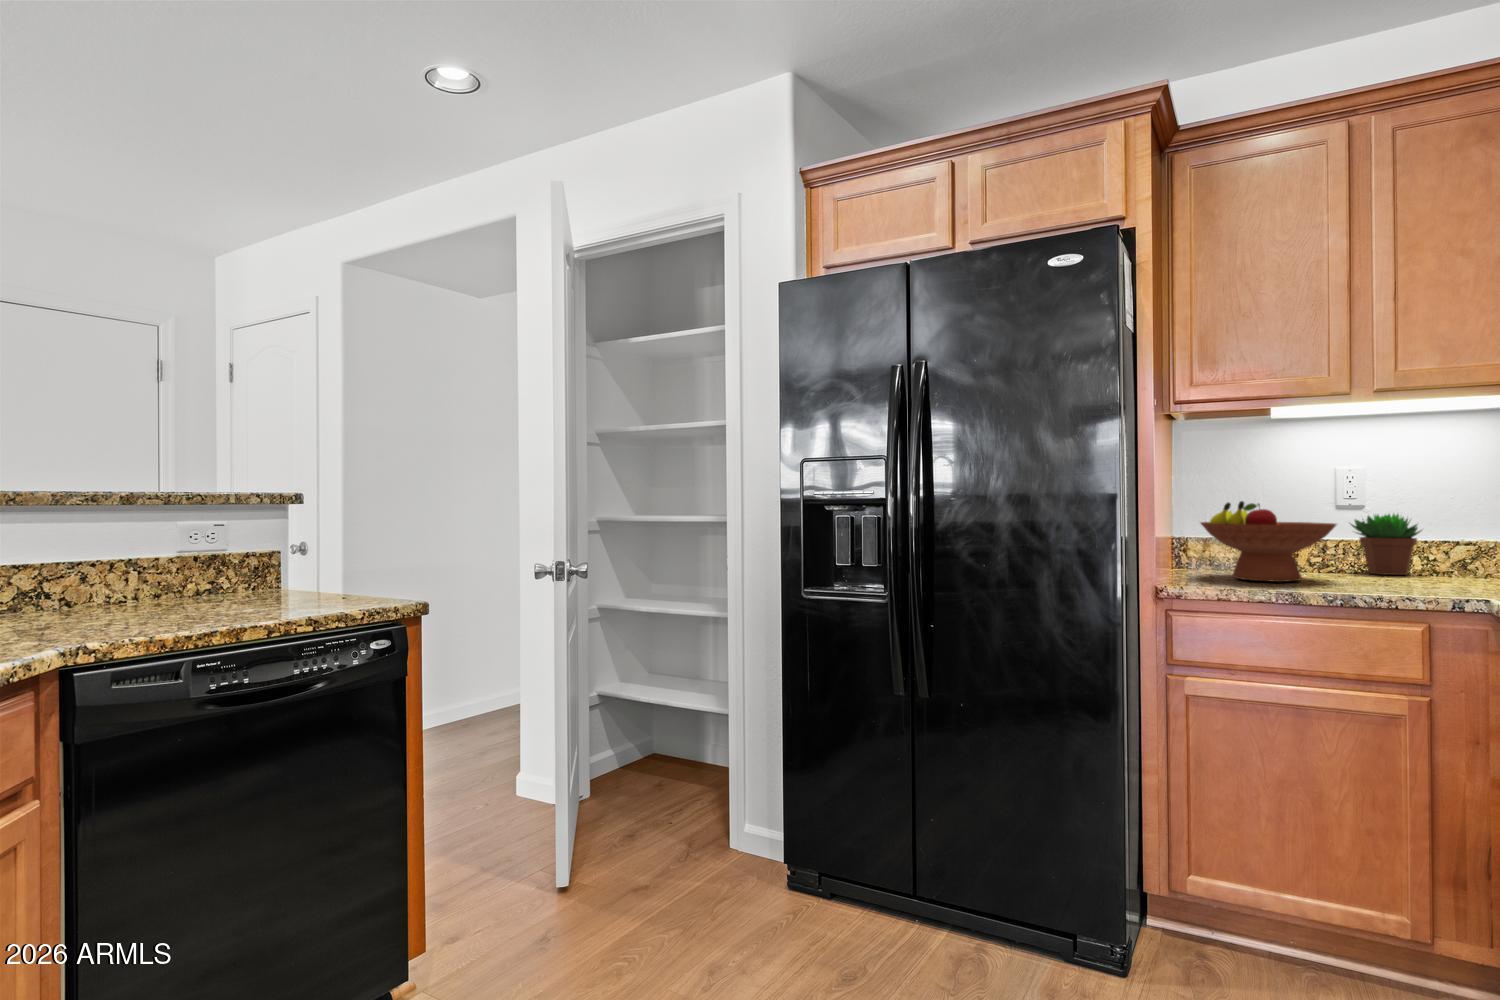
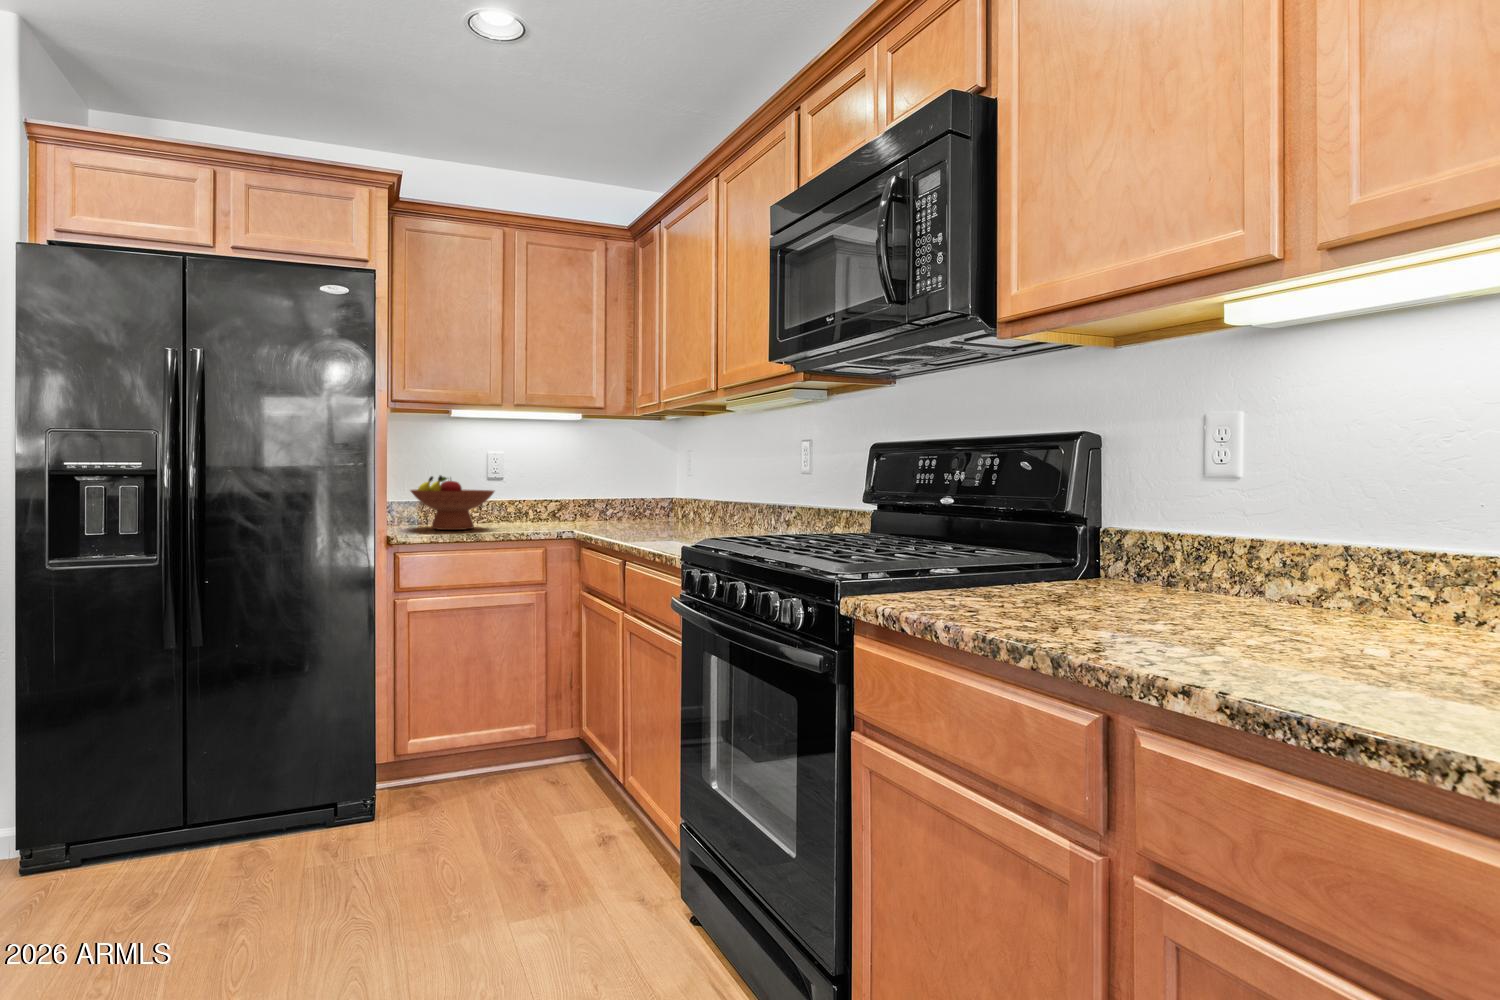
succulent plant: present [1351,514,1421,575] -> none [495,483,536,523]

